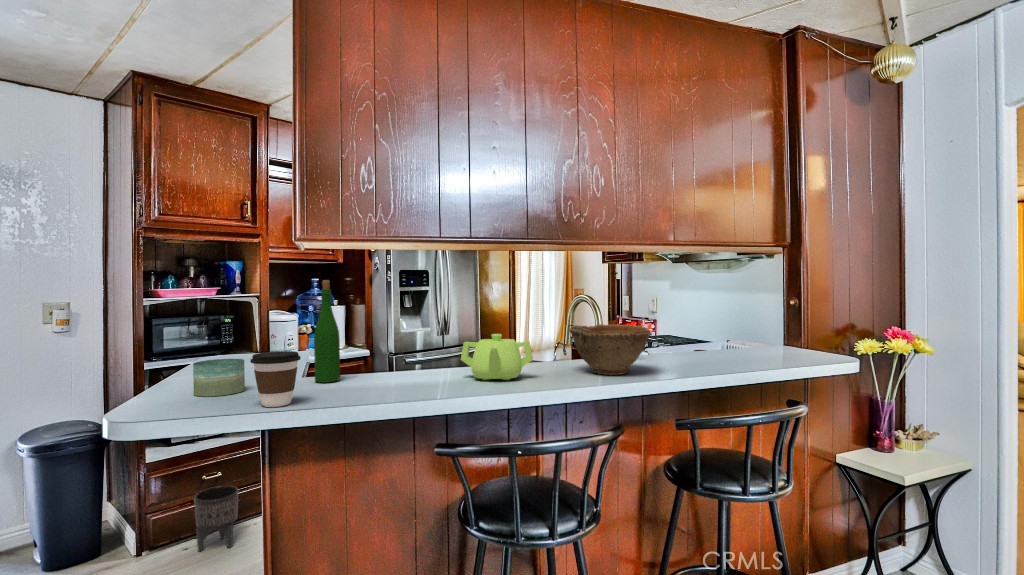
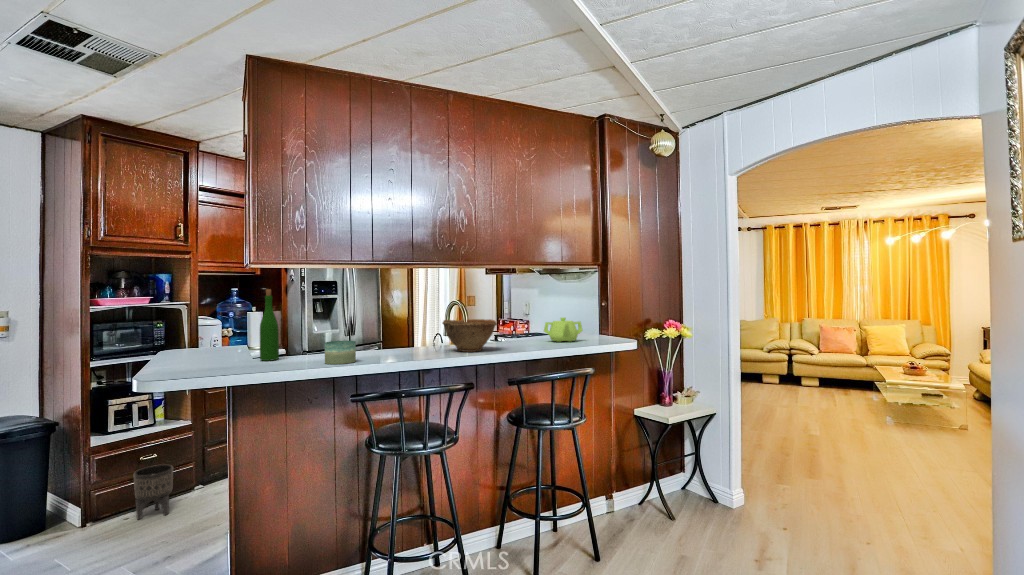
teapot: present [461,334,533,380] -> present [544,318,583,342]
coffee cup: present [250,351,301,407] -> none [224,336,258,371]
candle: present [193,359,245,396] -> present [325,341,356,364]

